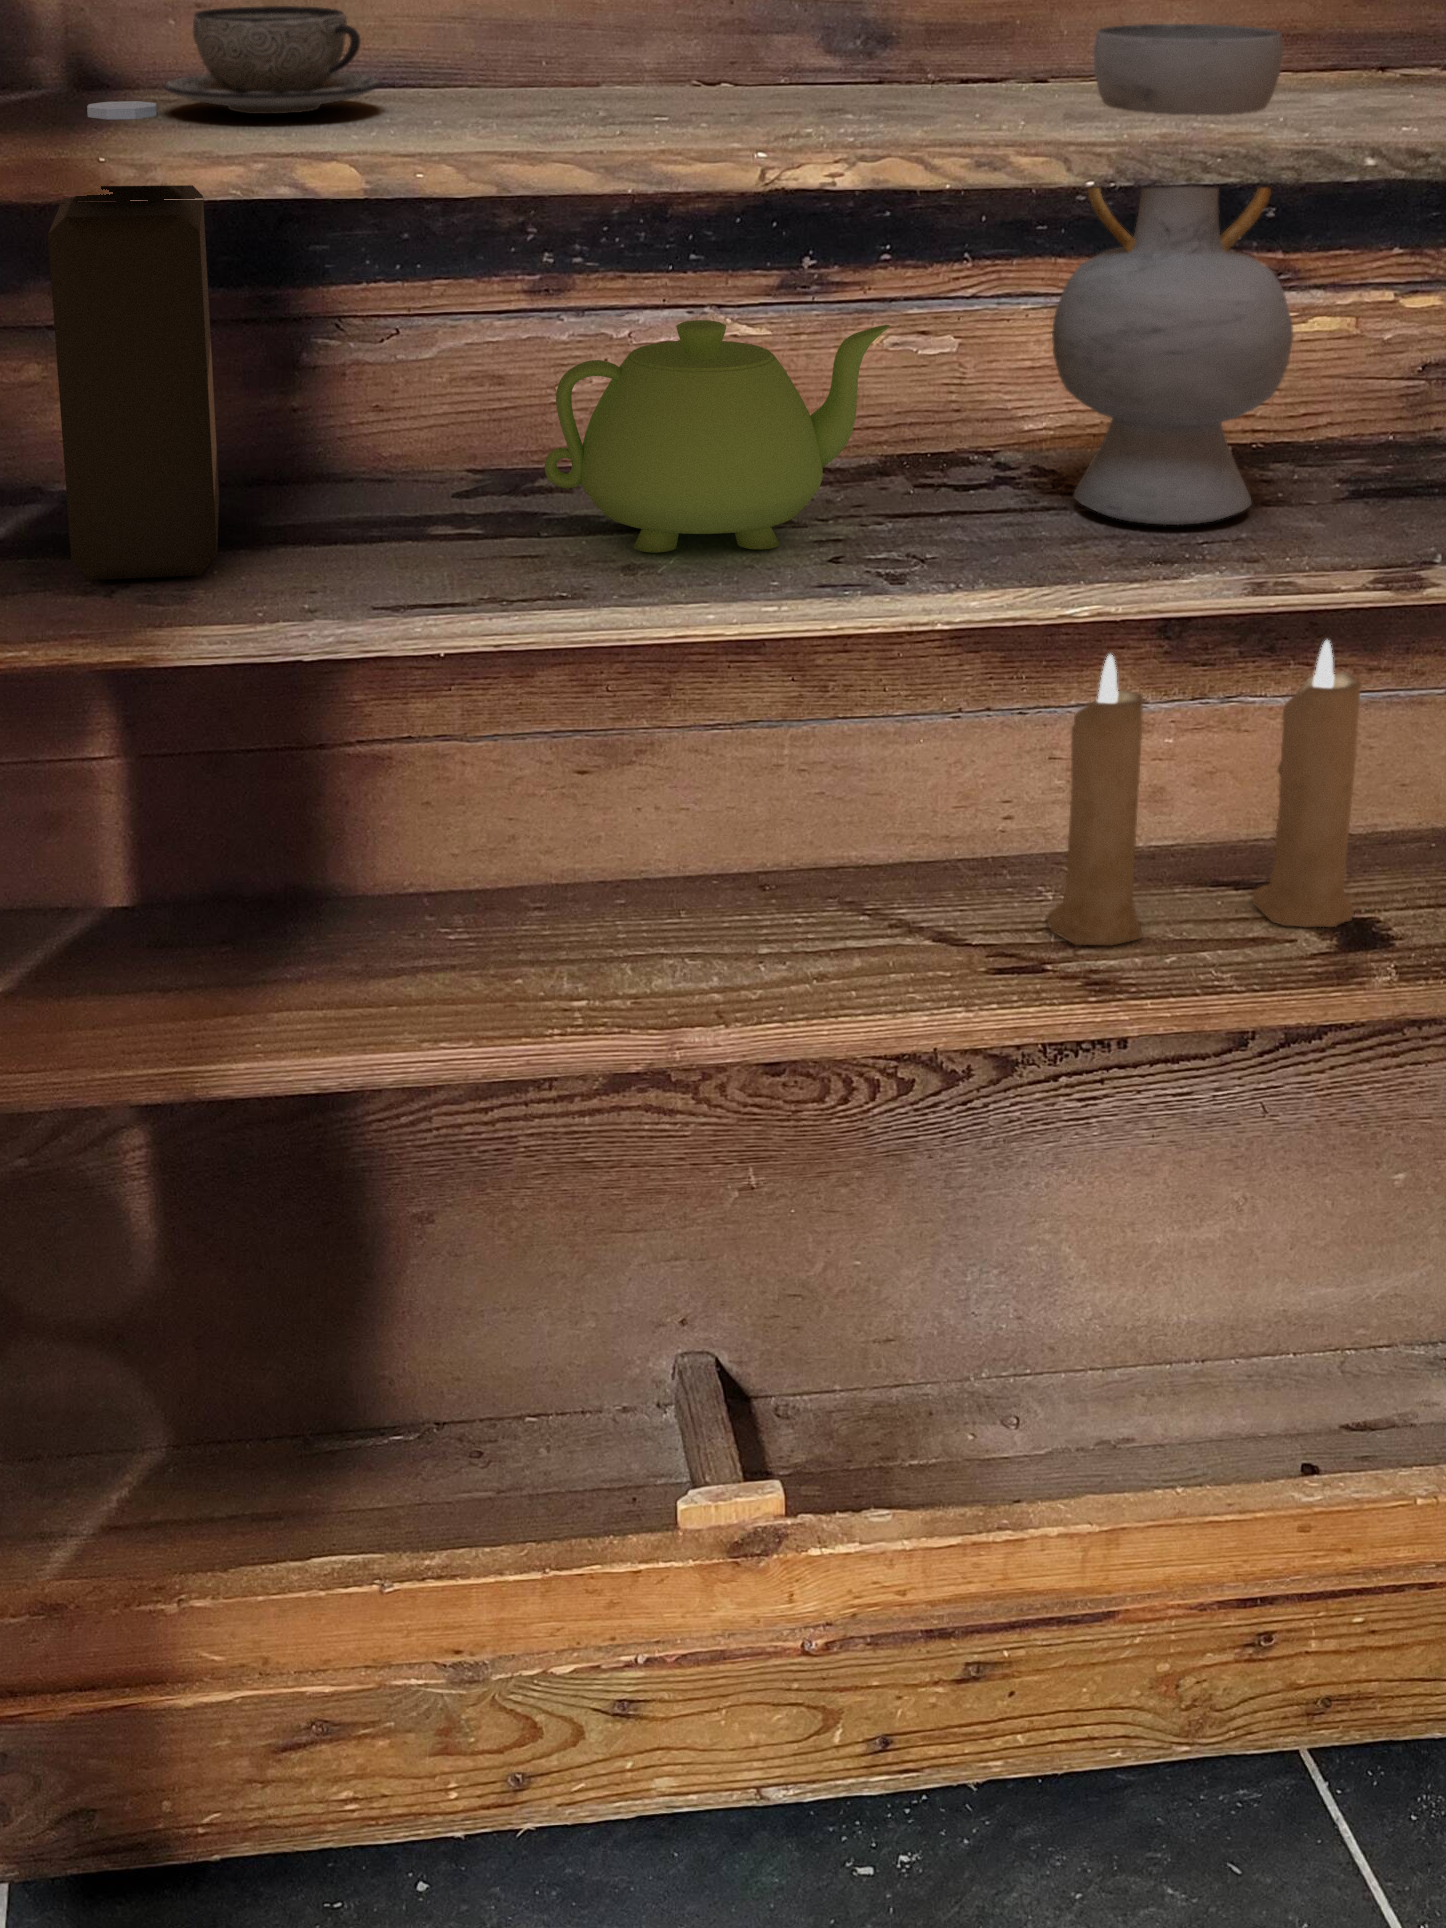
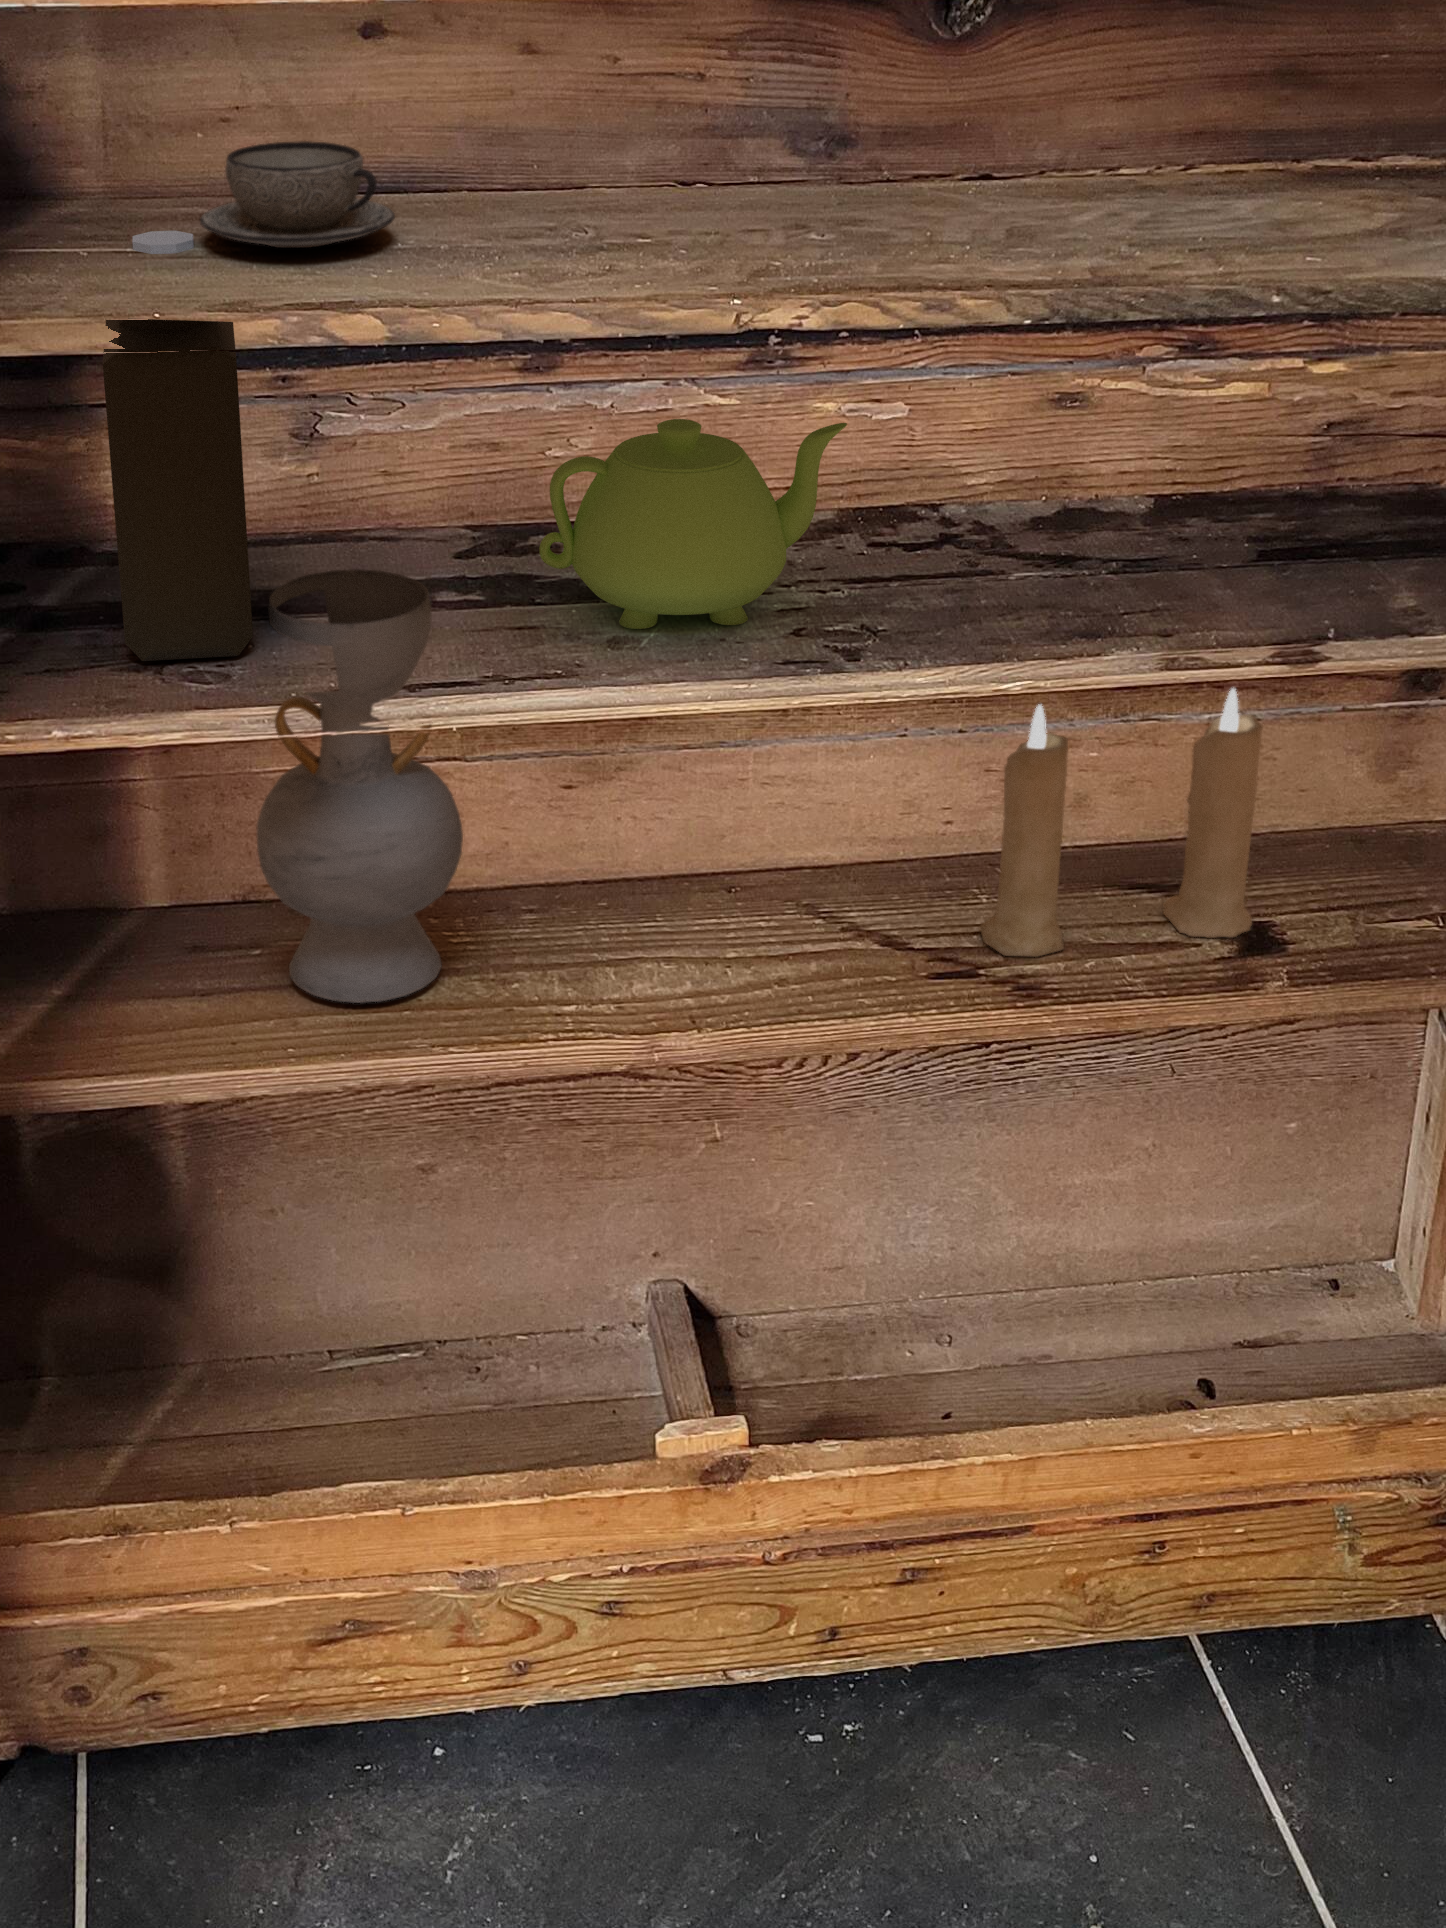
decorative vase: present [1052,24,1293,525] -> present [256,569,463,1003]

